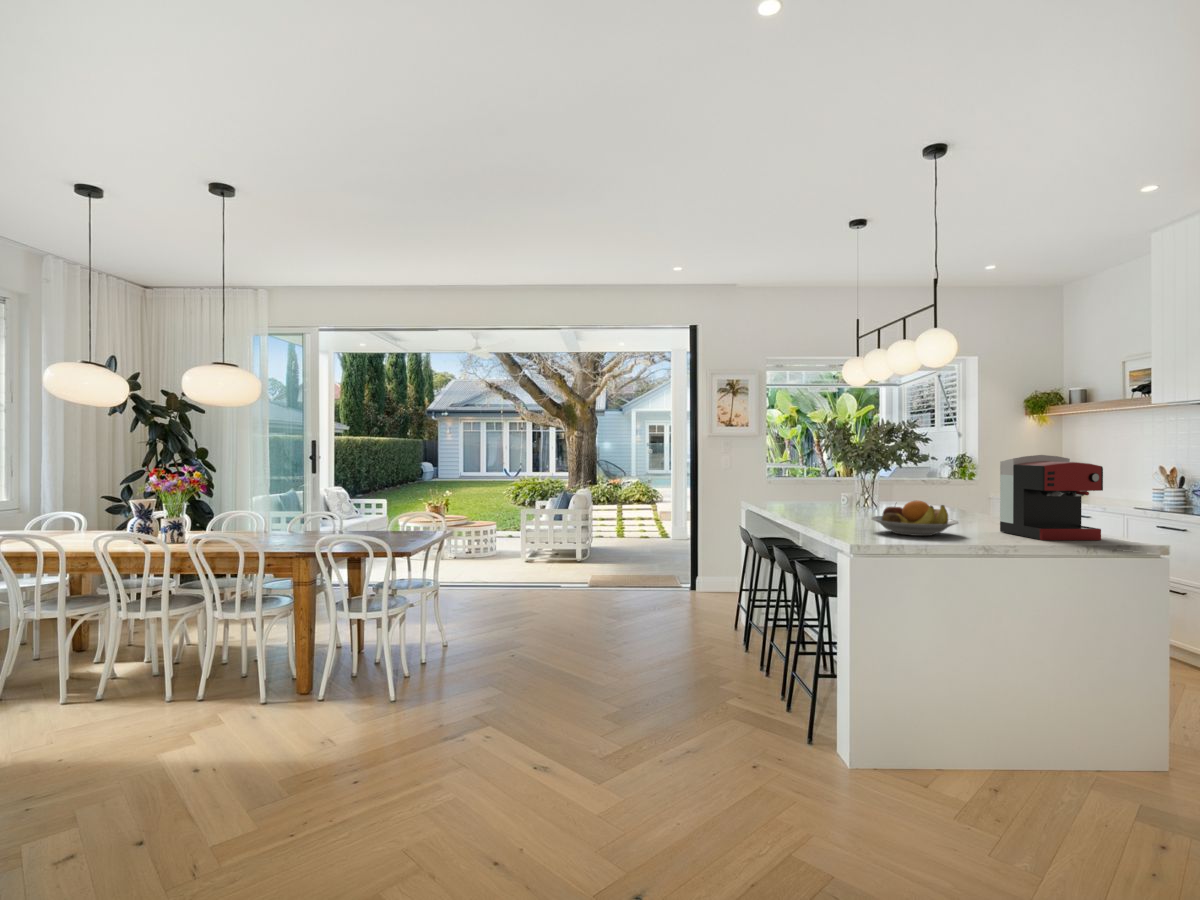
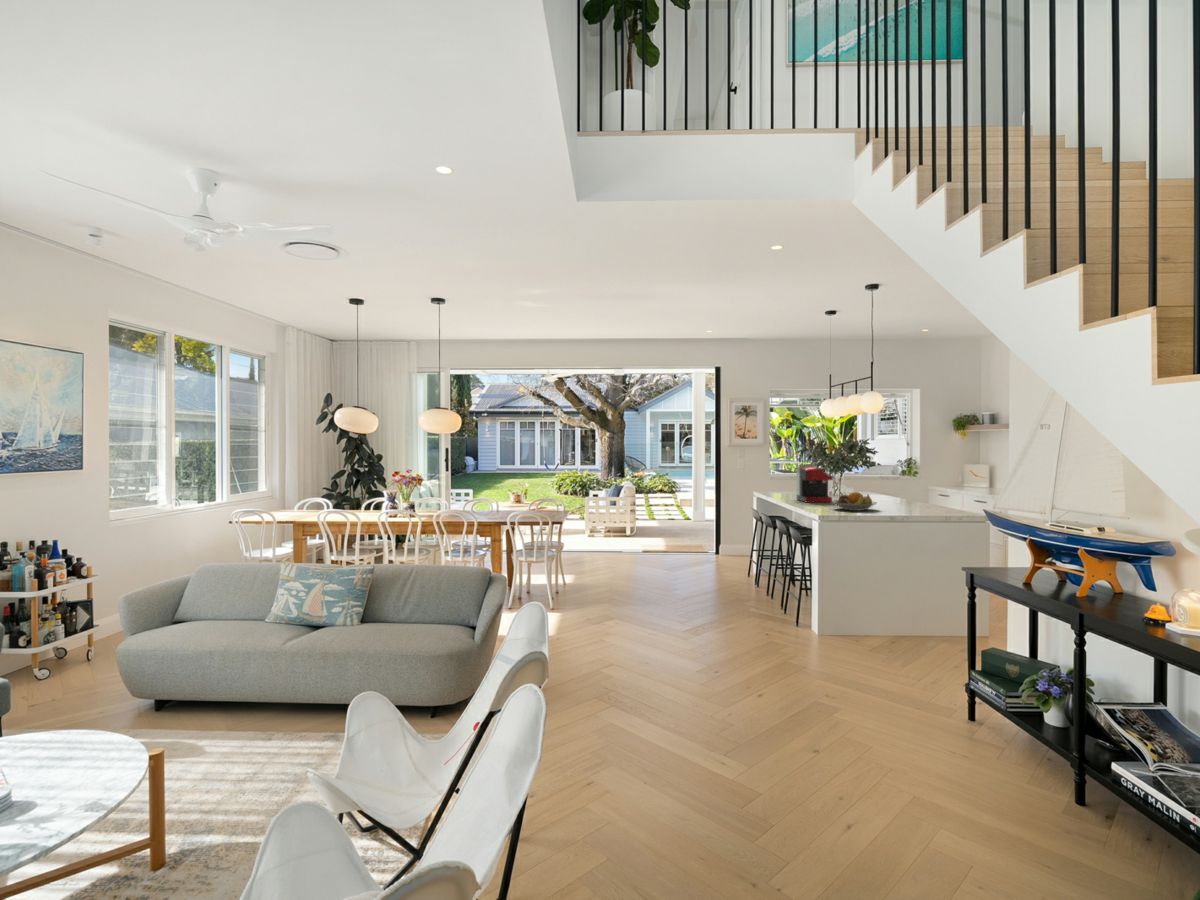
coffee maker: present [1000,455,1103,540] -> present [796,464,833,502]

